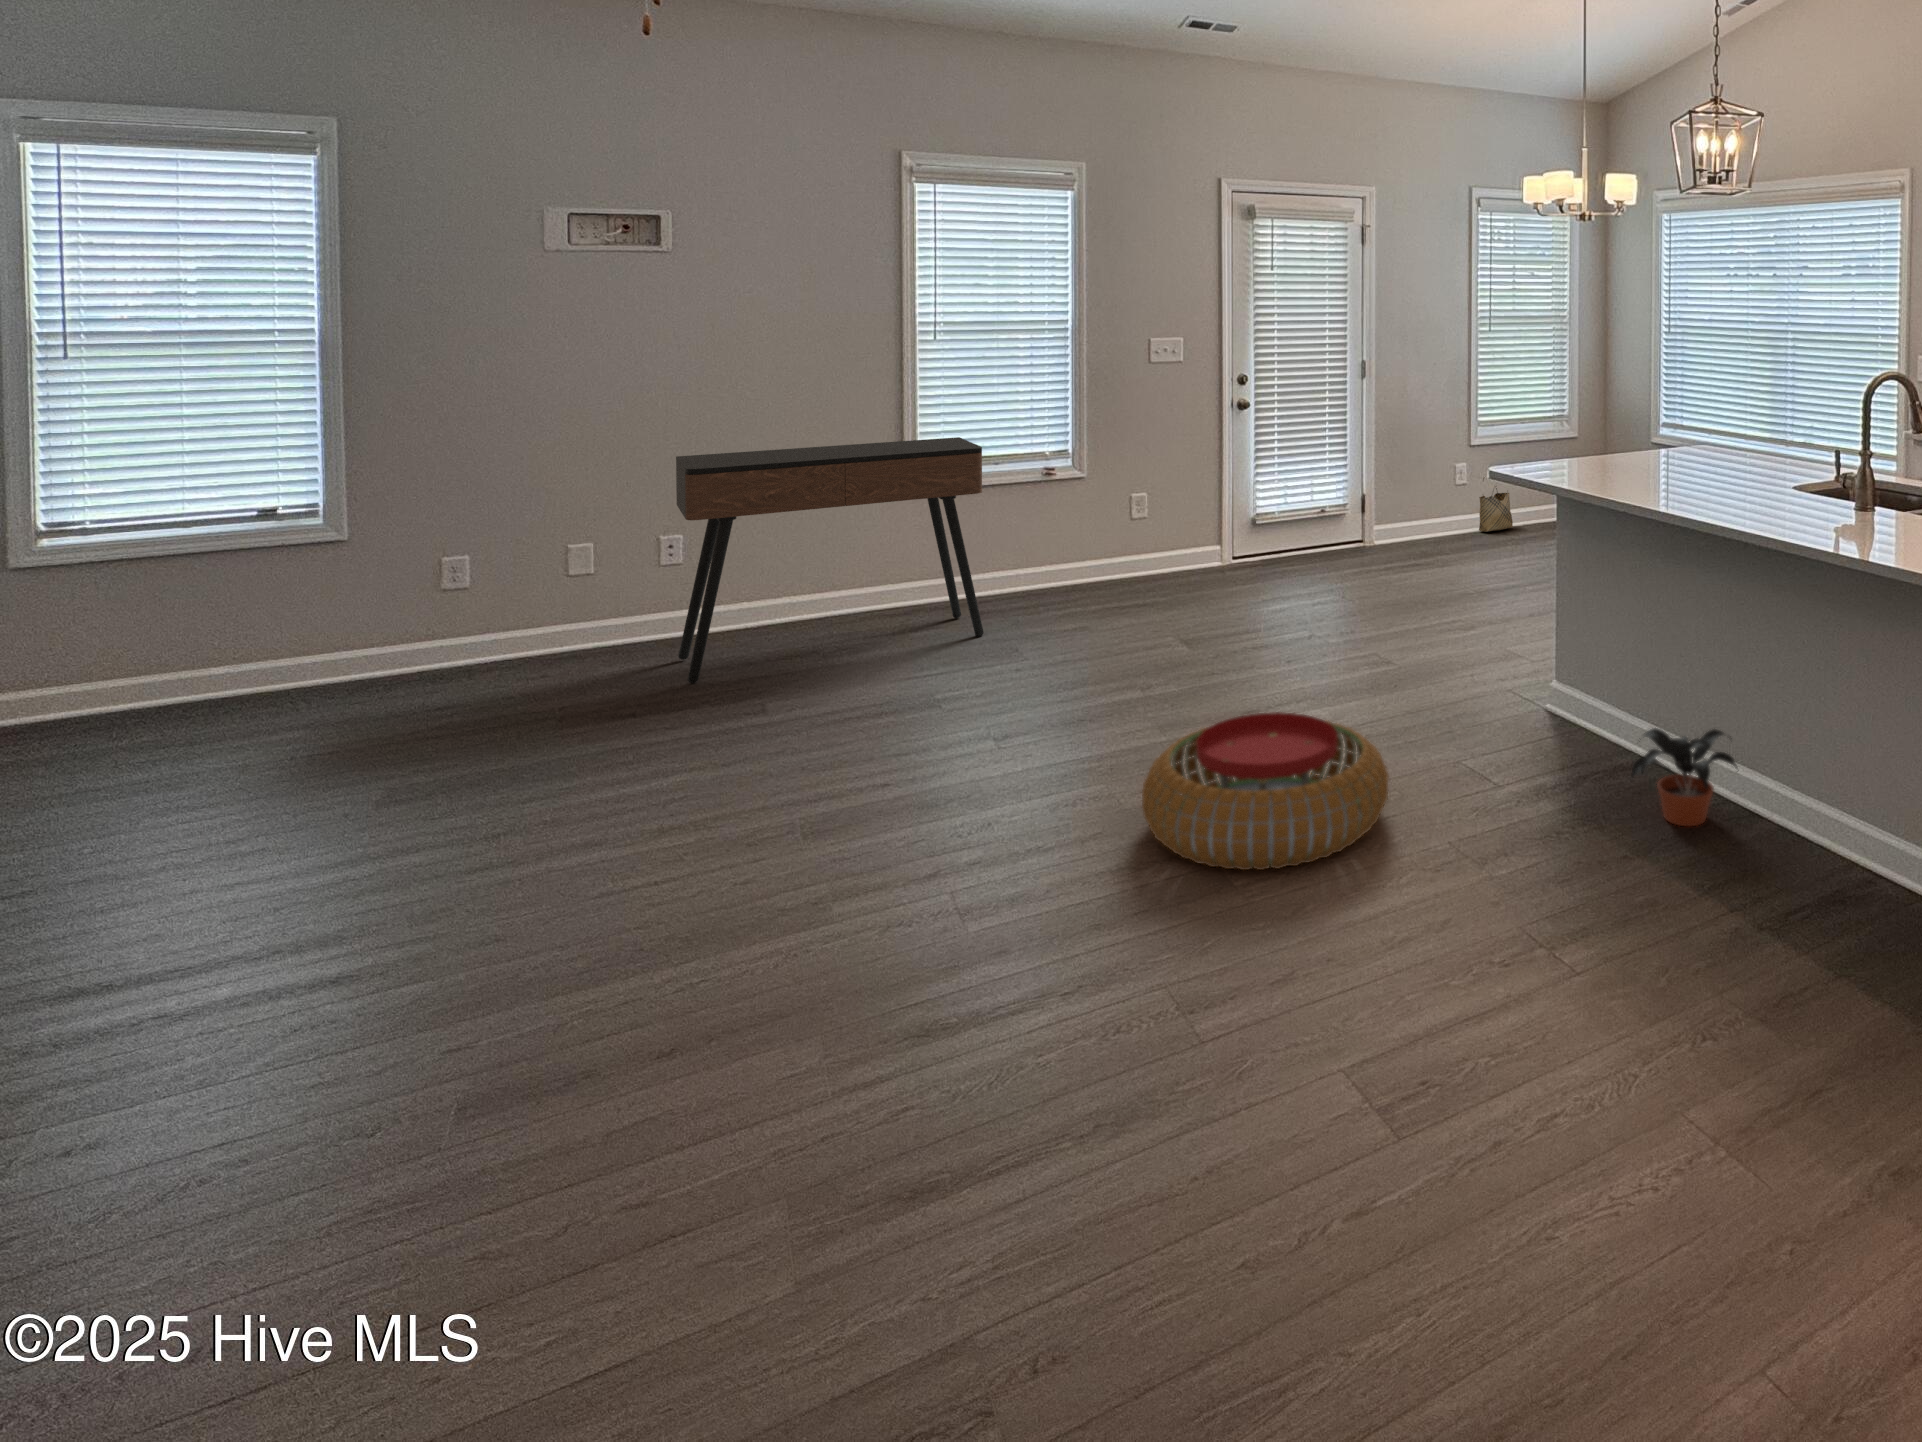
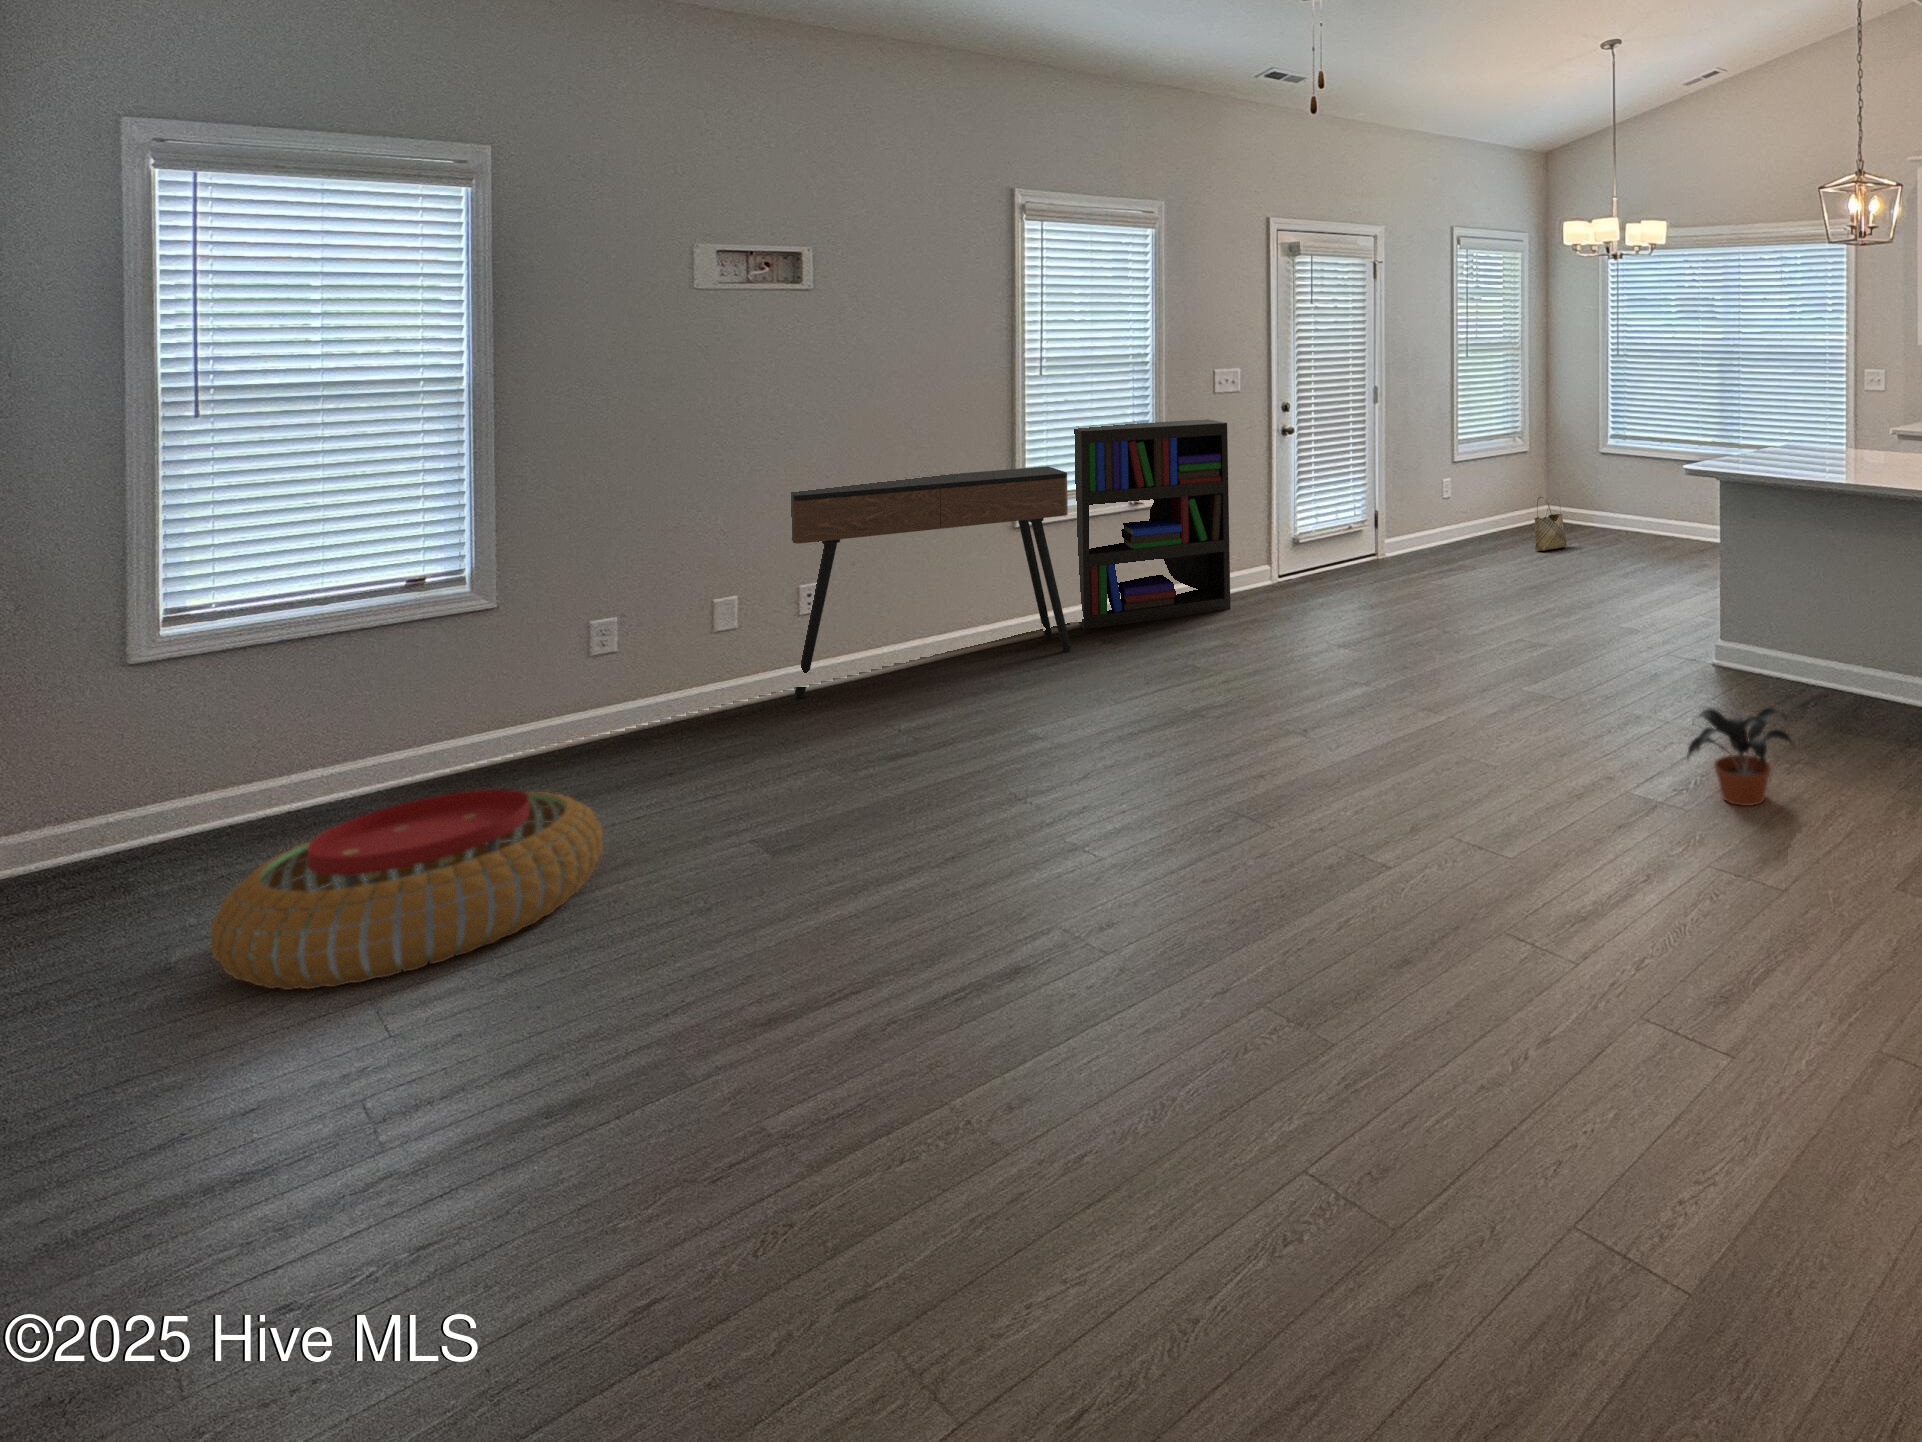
bookshelf: none [981,387,1154,611] -> present [1074,419,1231,630]
pouf: present [1142,712,1388,870] -> present [211,789,603,990]

